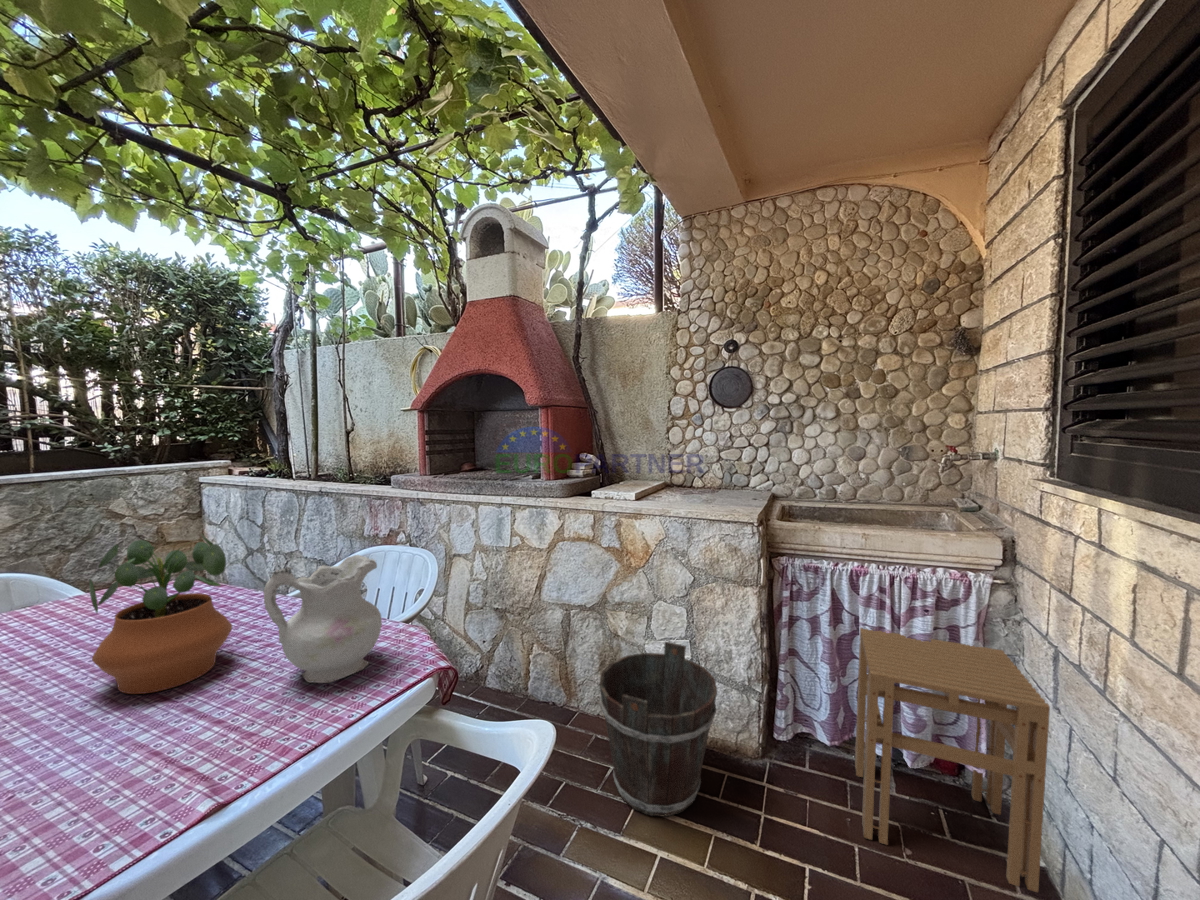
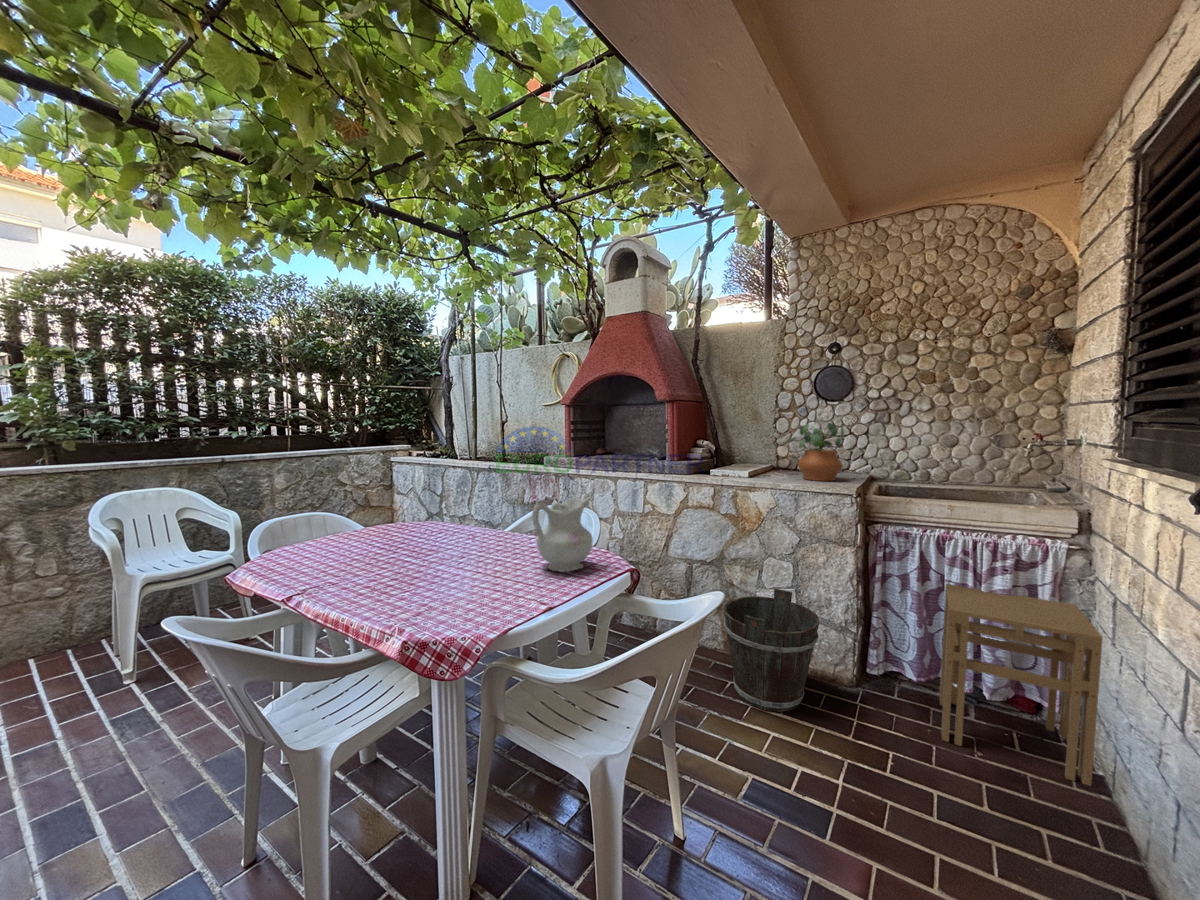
potted plant: present [89,535,232,694] -> present [788,423,844,481]

